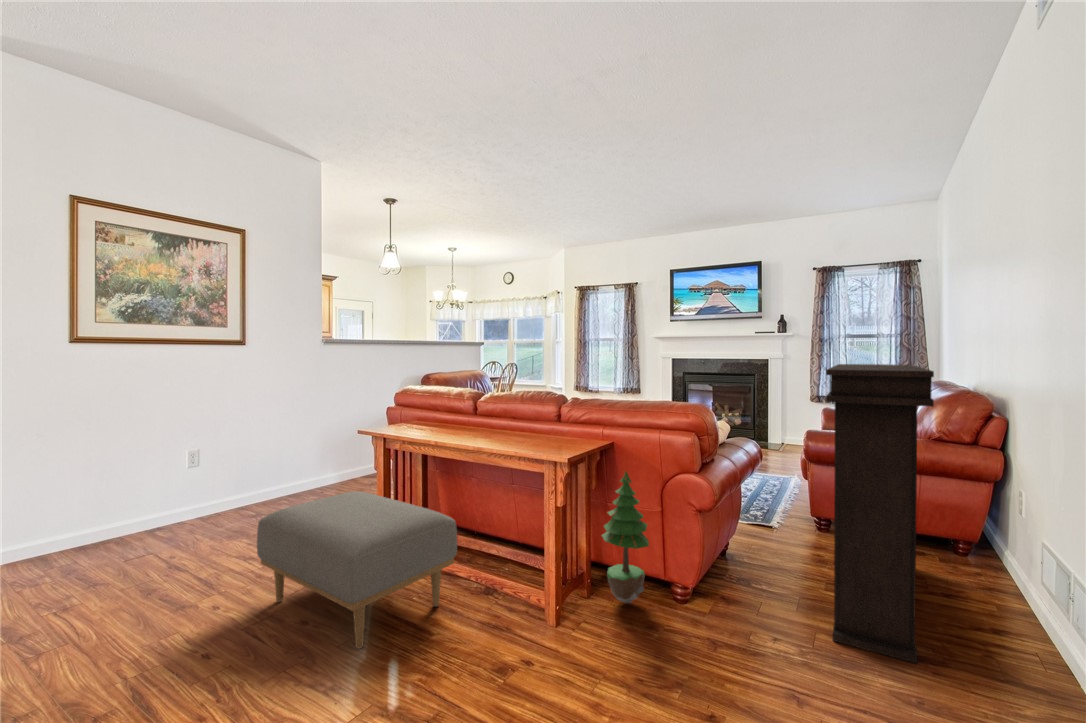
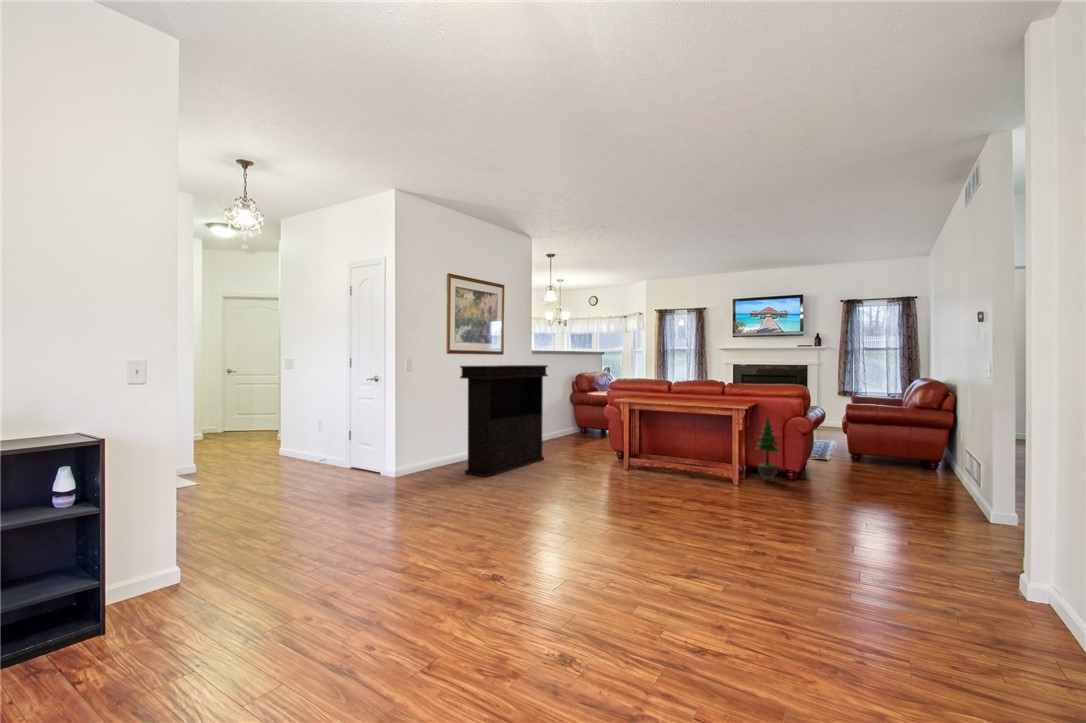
console table: present [826,364,934,663] -> present [460,365,548,477]
ottoman: present [257,491,457,649] -> none [590,431,686,489]

